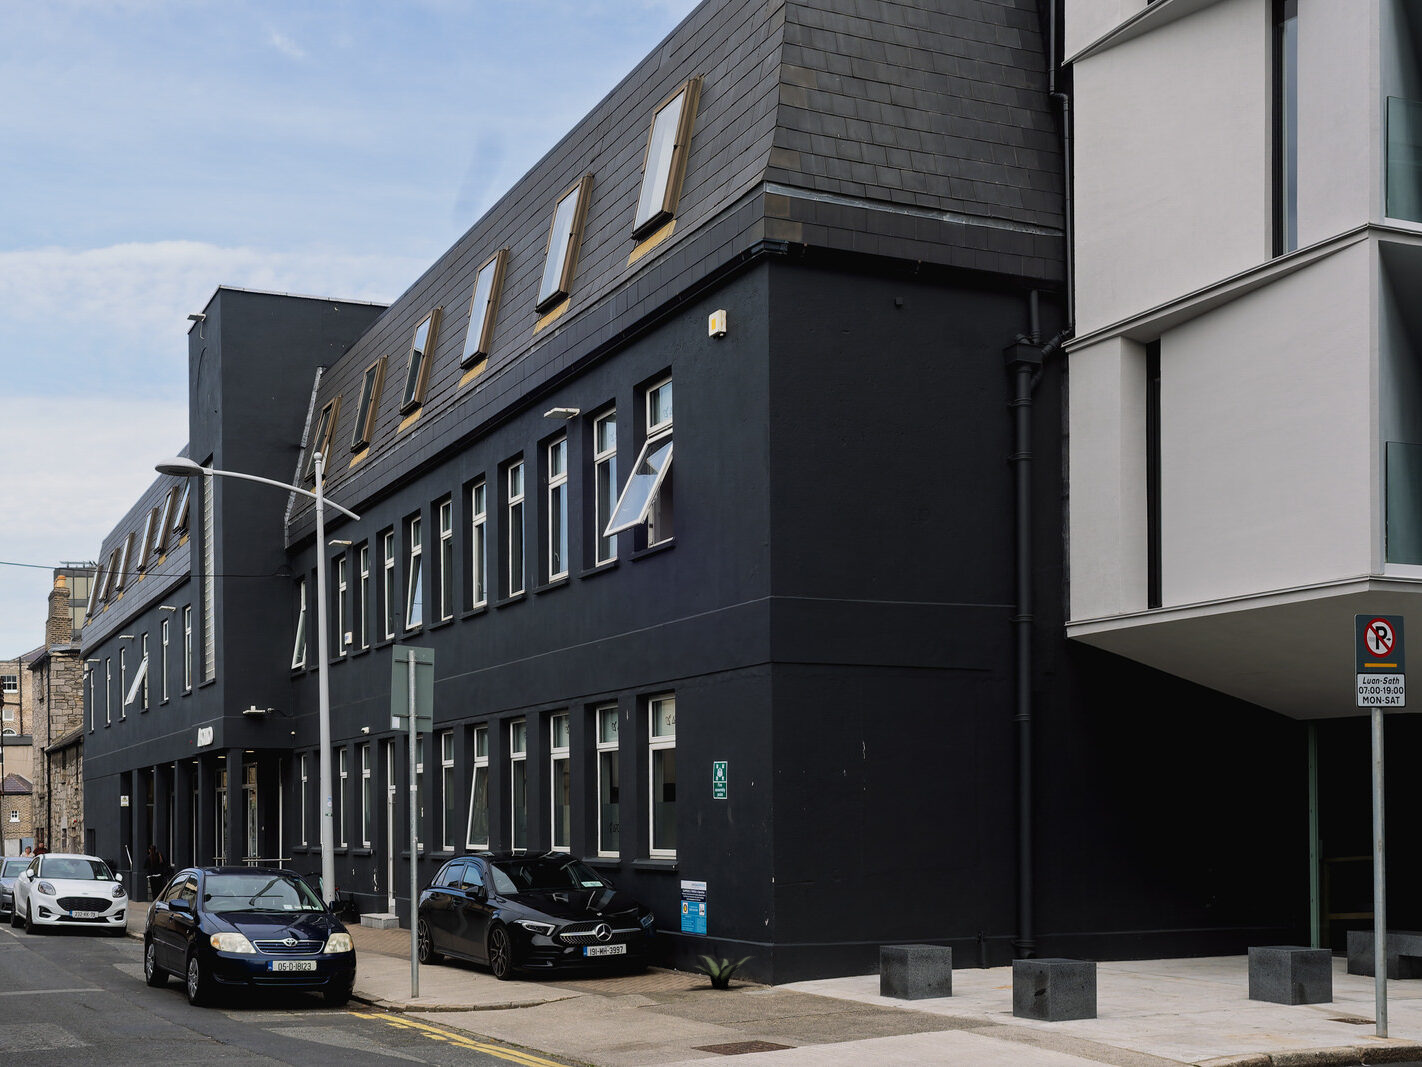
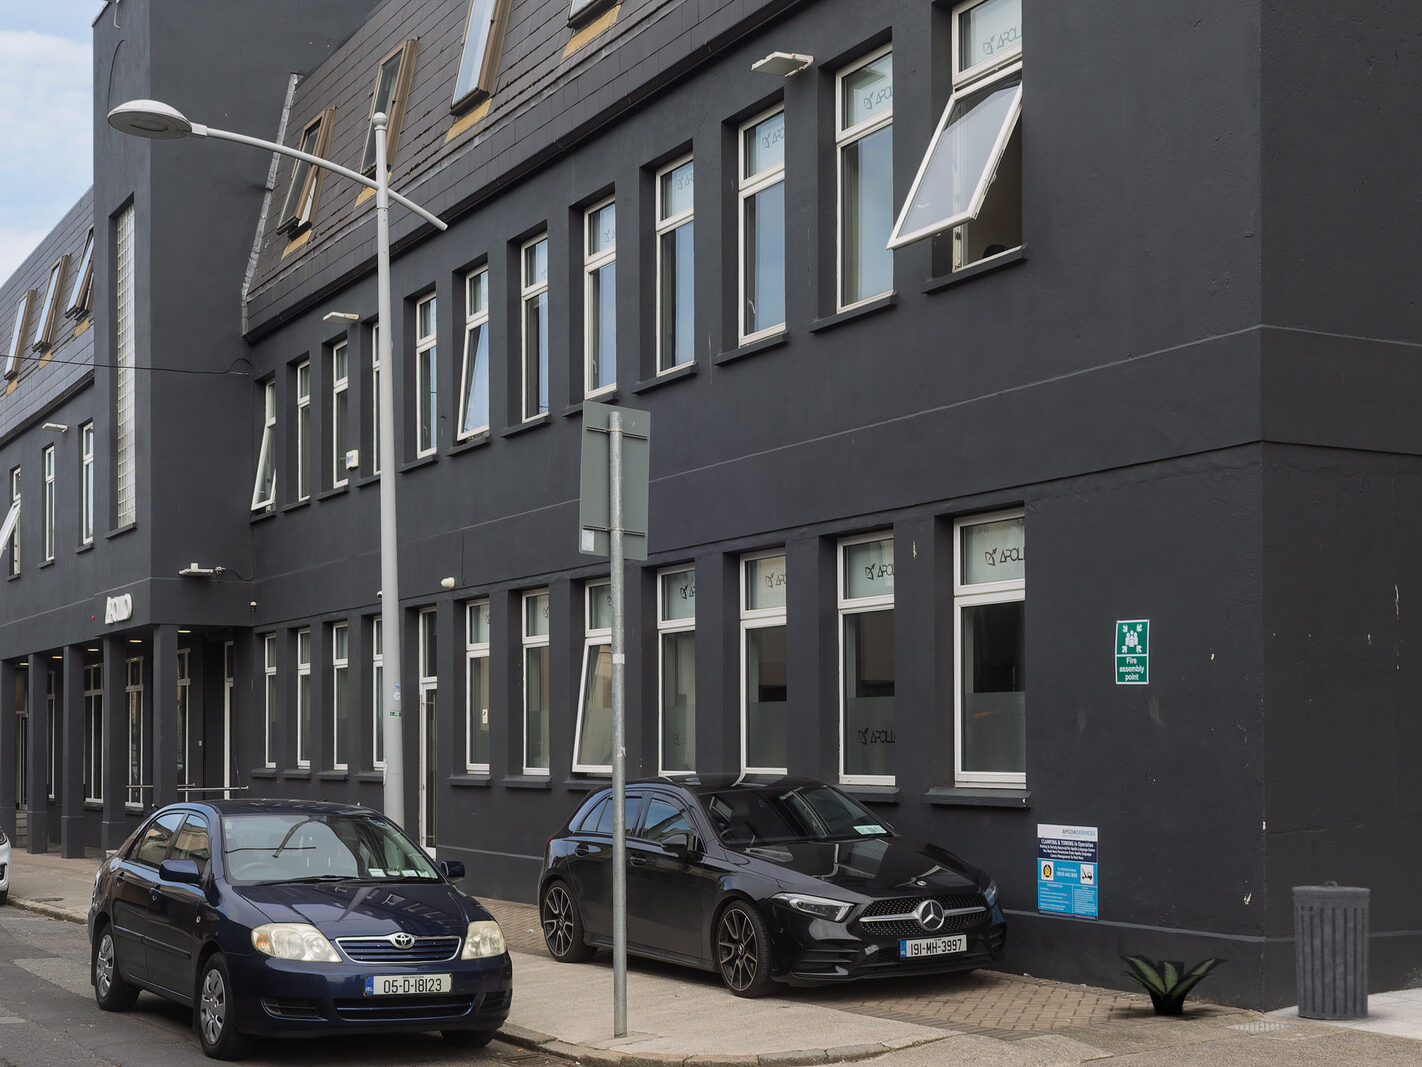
trash can: none [786,911,829,989] -> present [1292,882,1370,1020]

